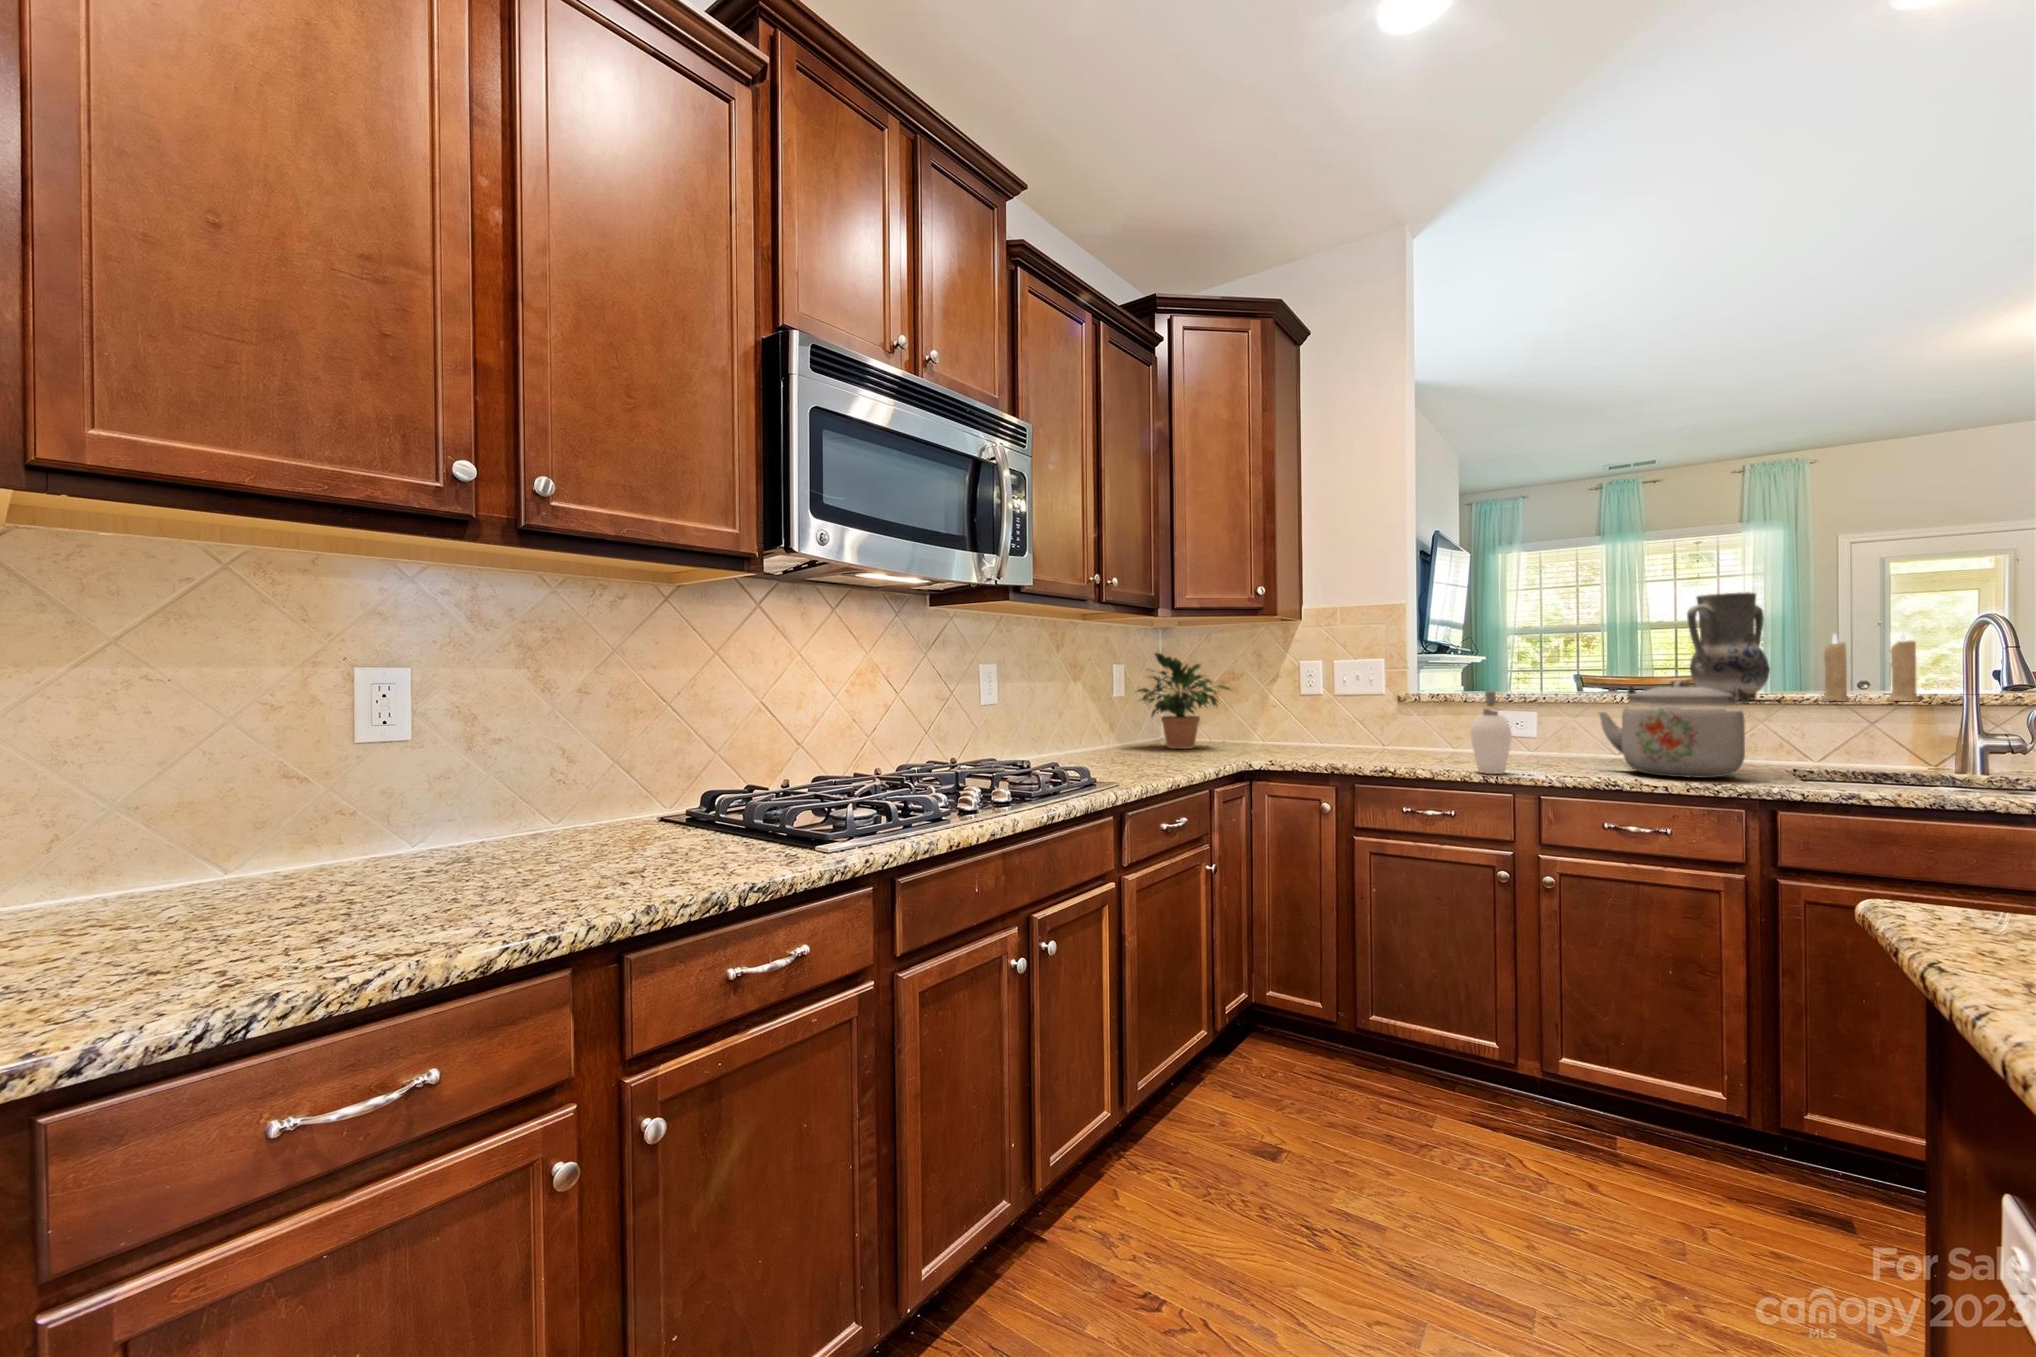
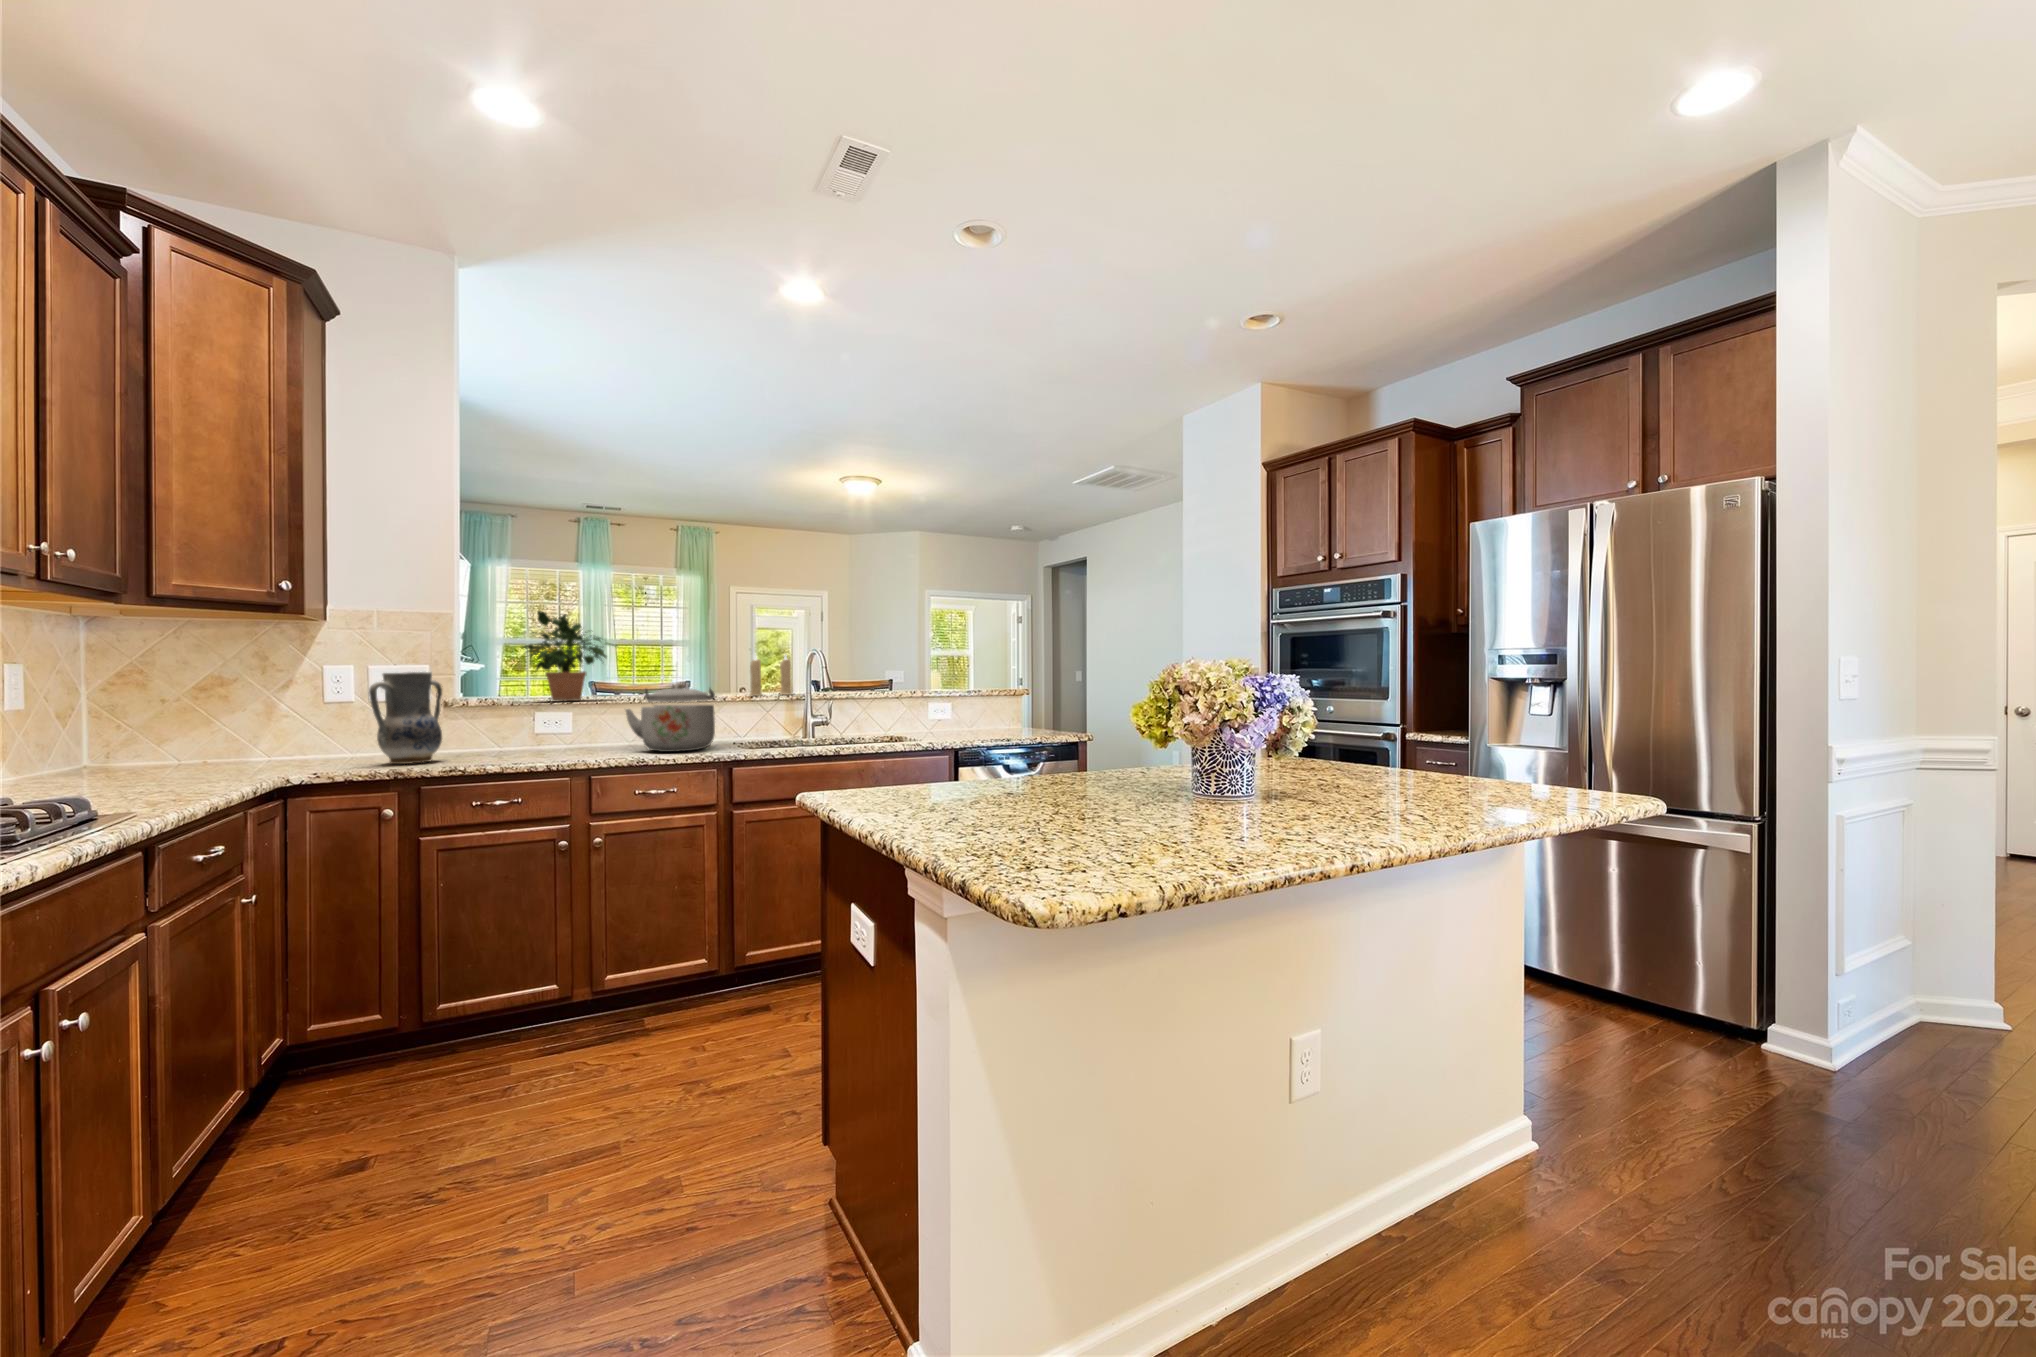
vase: present [1687,592,1770,700] -> present [369,672,442,764]
potted plant: present [1138,653,1230,749] -> present [524,611,616,701]
soap dispenser: present [1471,691,1512,774] -> none [532,695,570,763]

